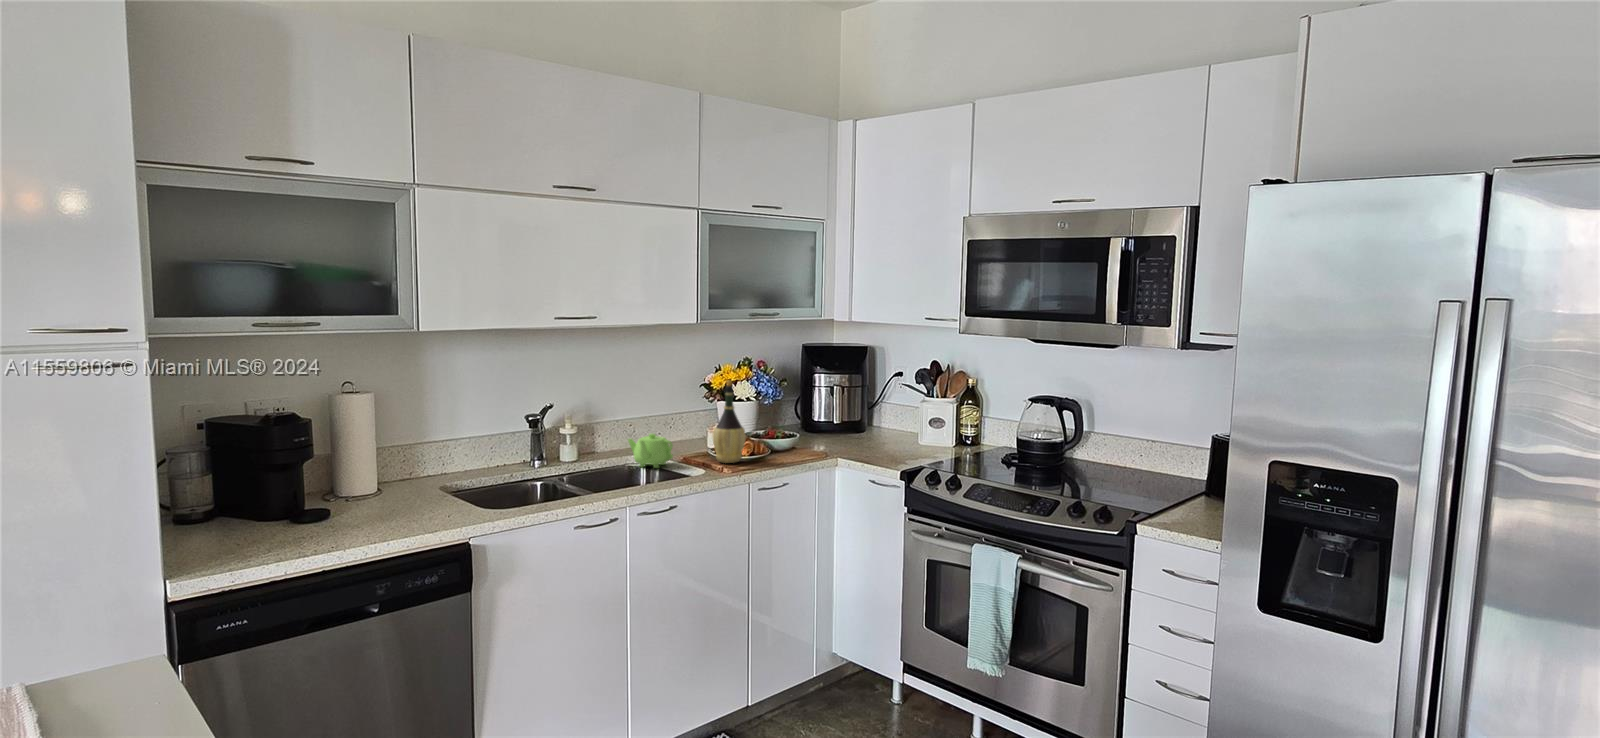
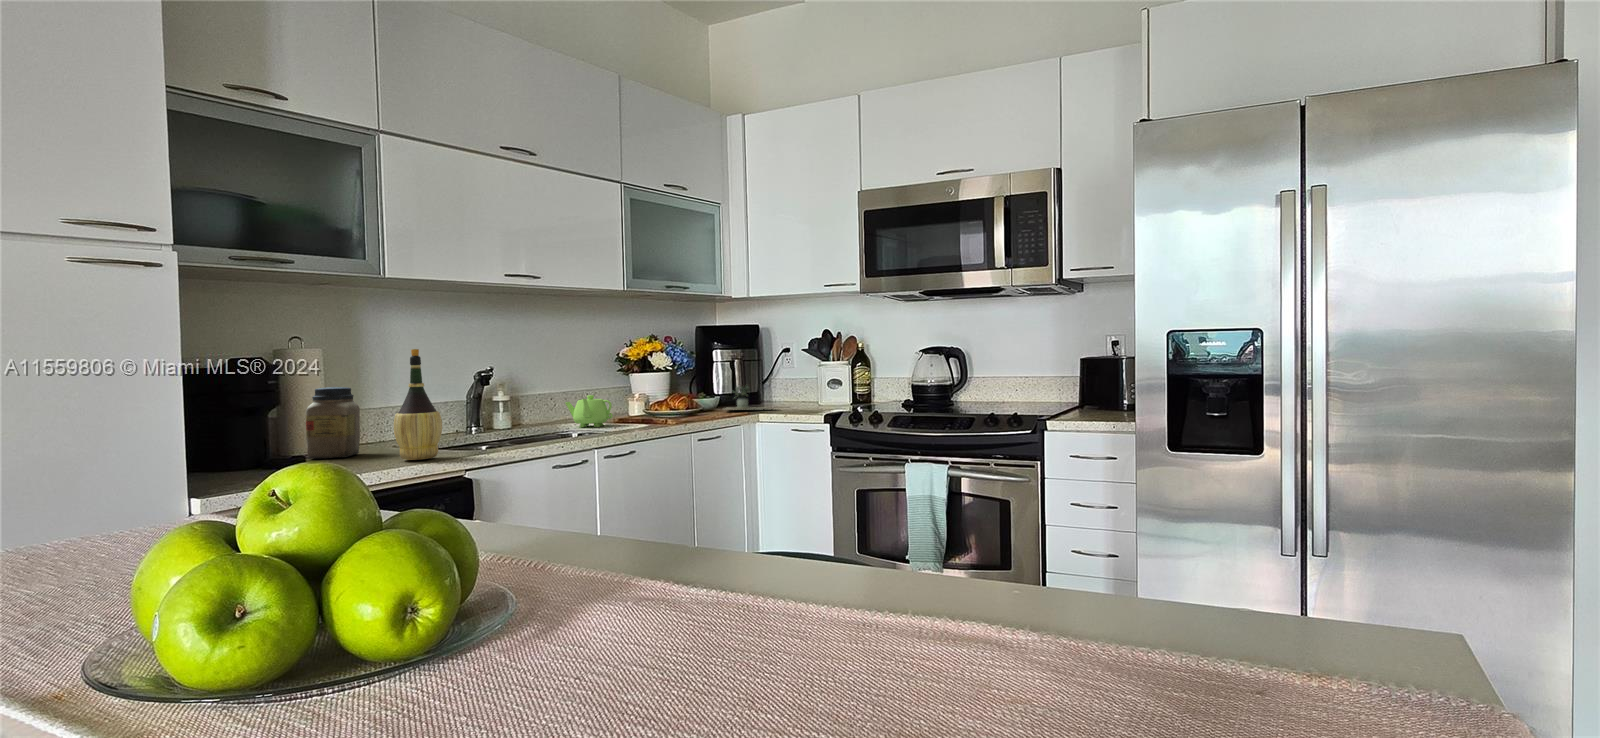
wine bottle: present [713,381,746,463] -> present [394,349,442,460]
potted plant: none [806,418,898,449] -> present [733,386,750,409]
jar: none [347,435,401,507] -> present [306,387,360,459]

